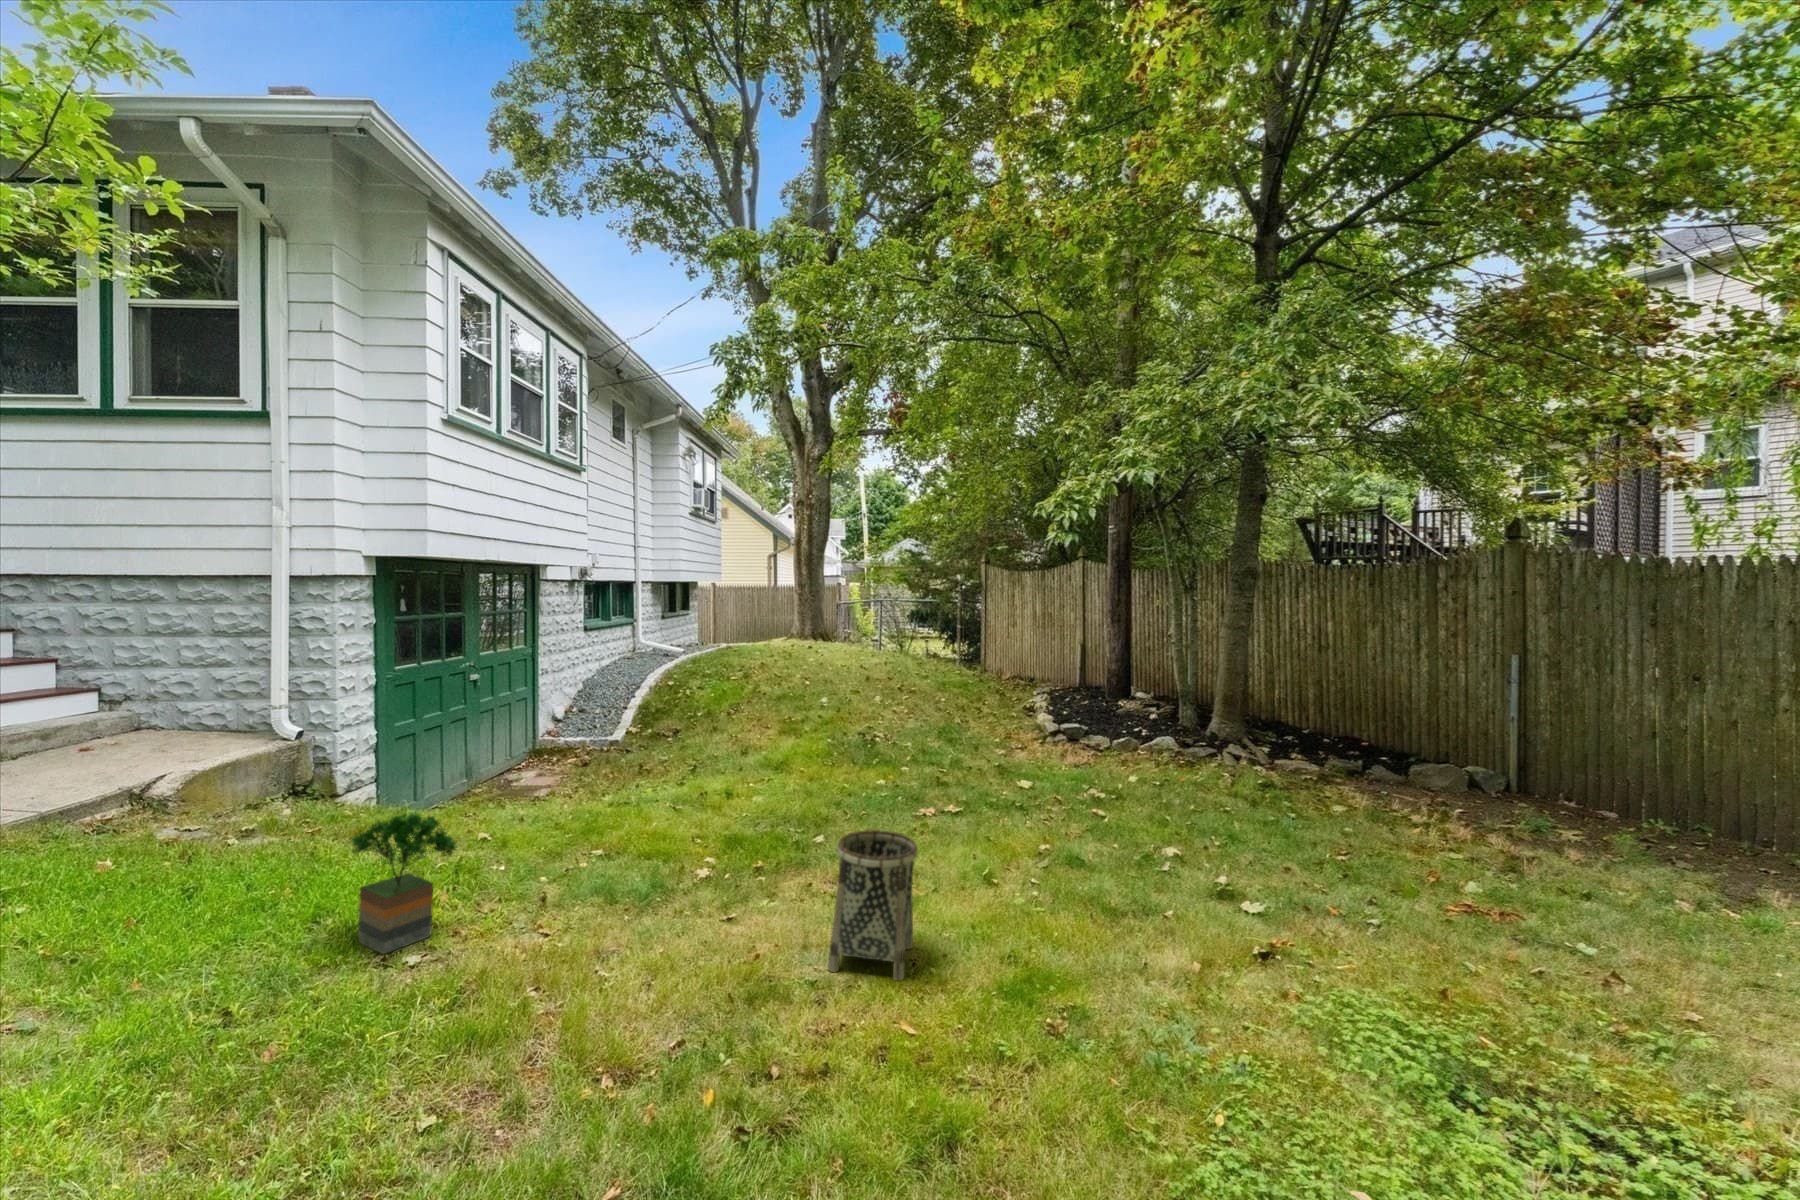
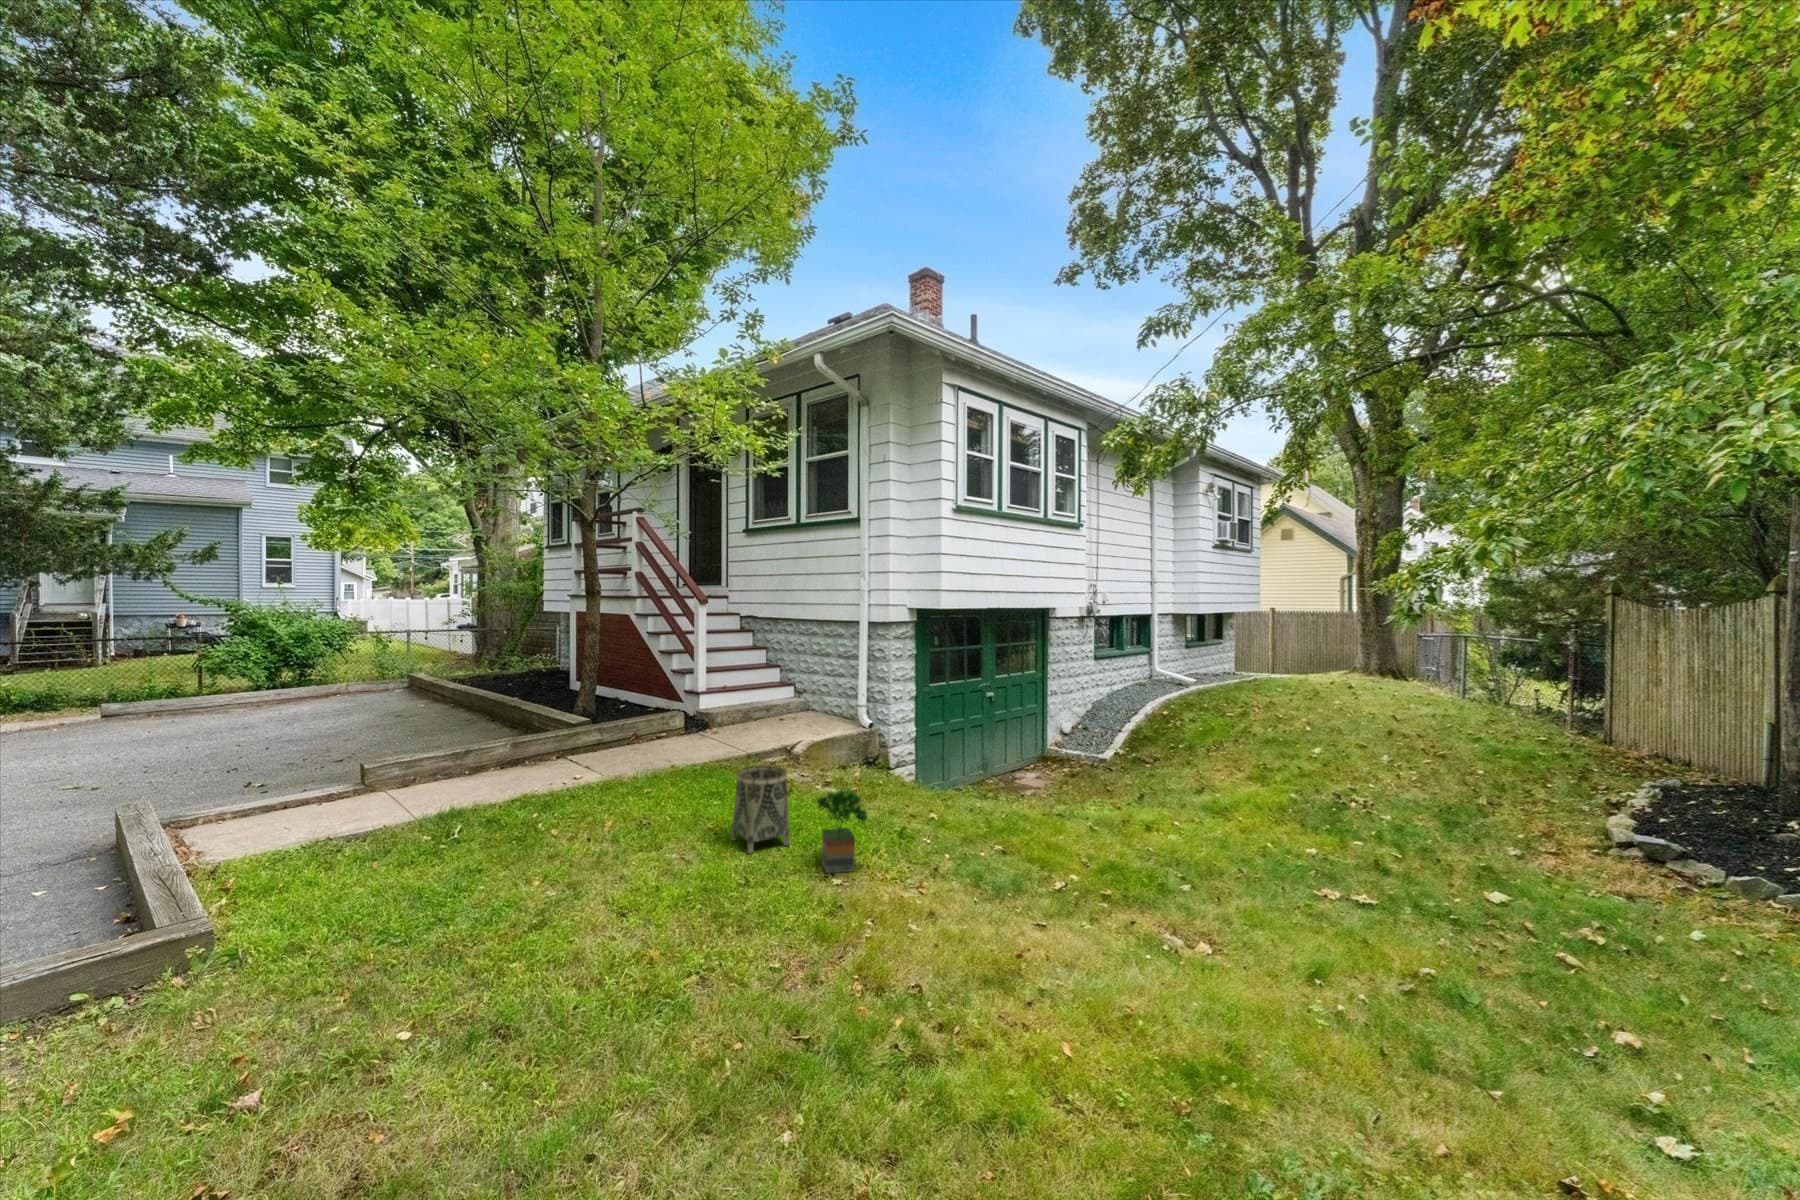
basket: present [828,830,918,981] -> present [731,765,790,854]

